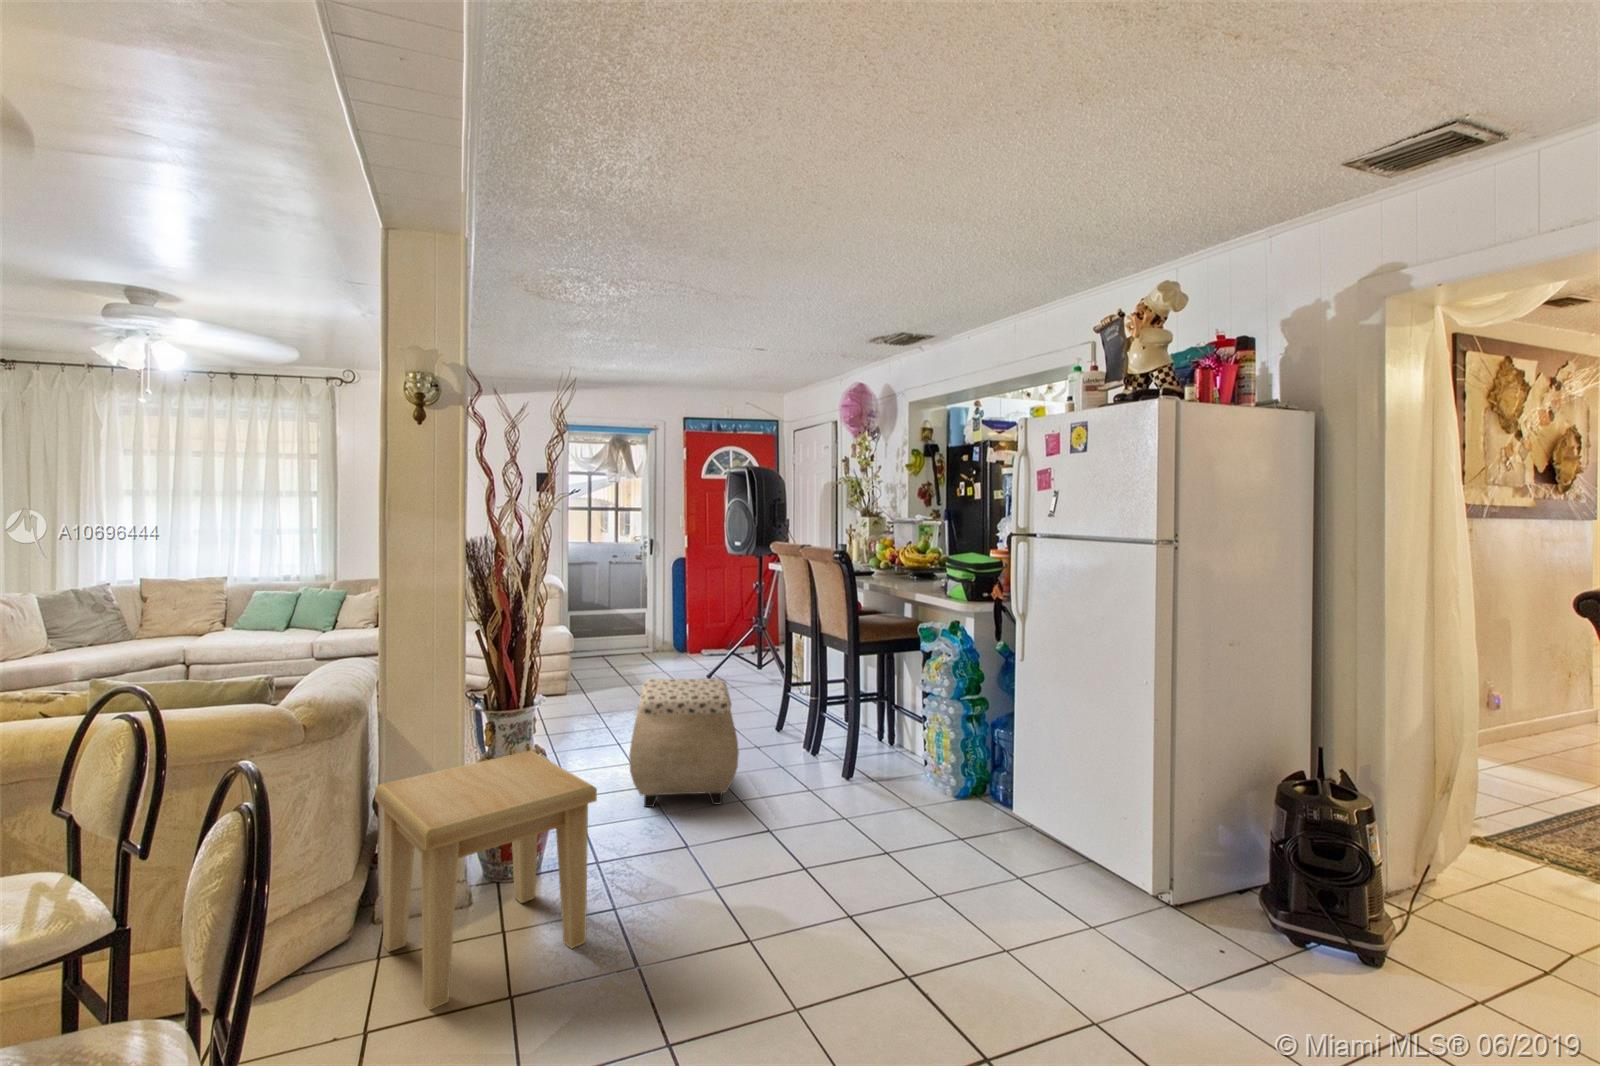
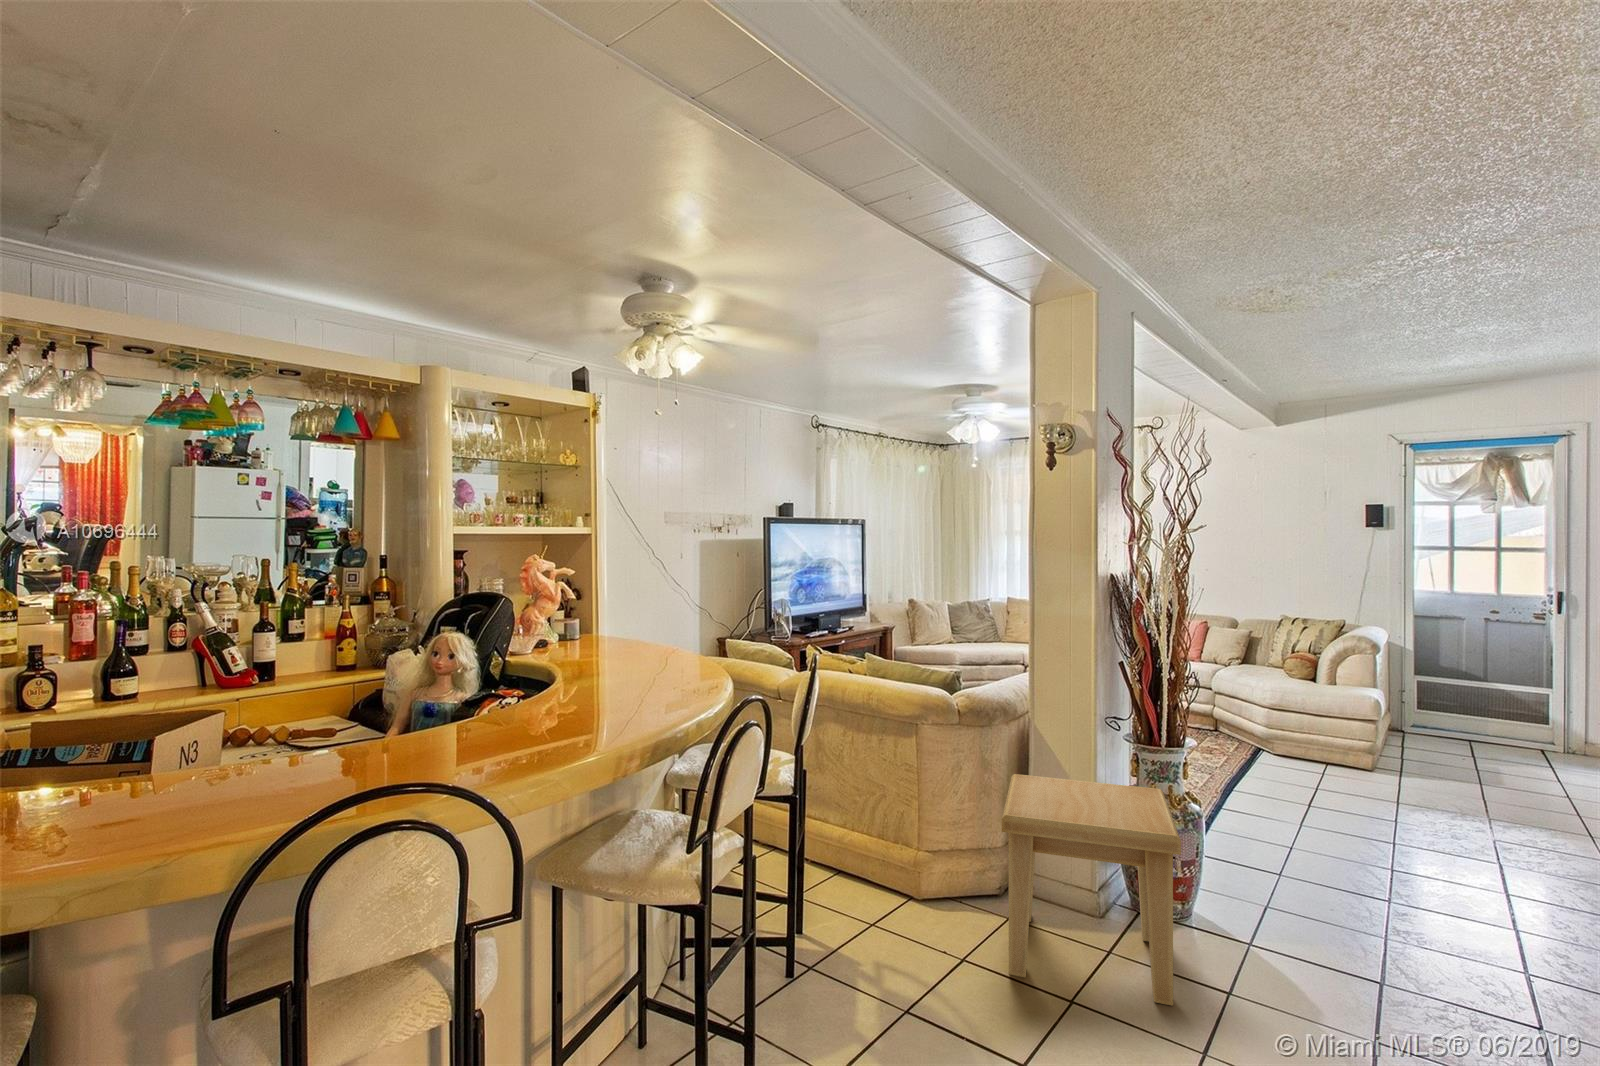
ottoman: present [629,679,739,807] -> none [1338,764,1559,968]

